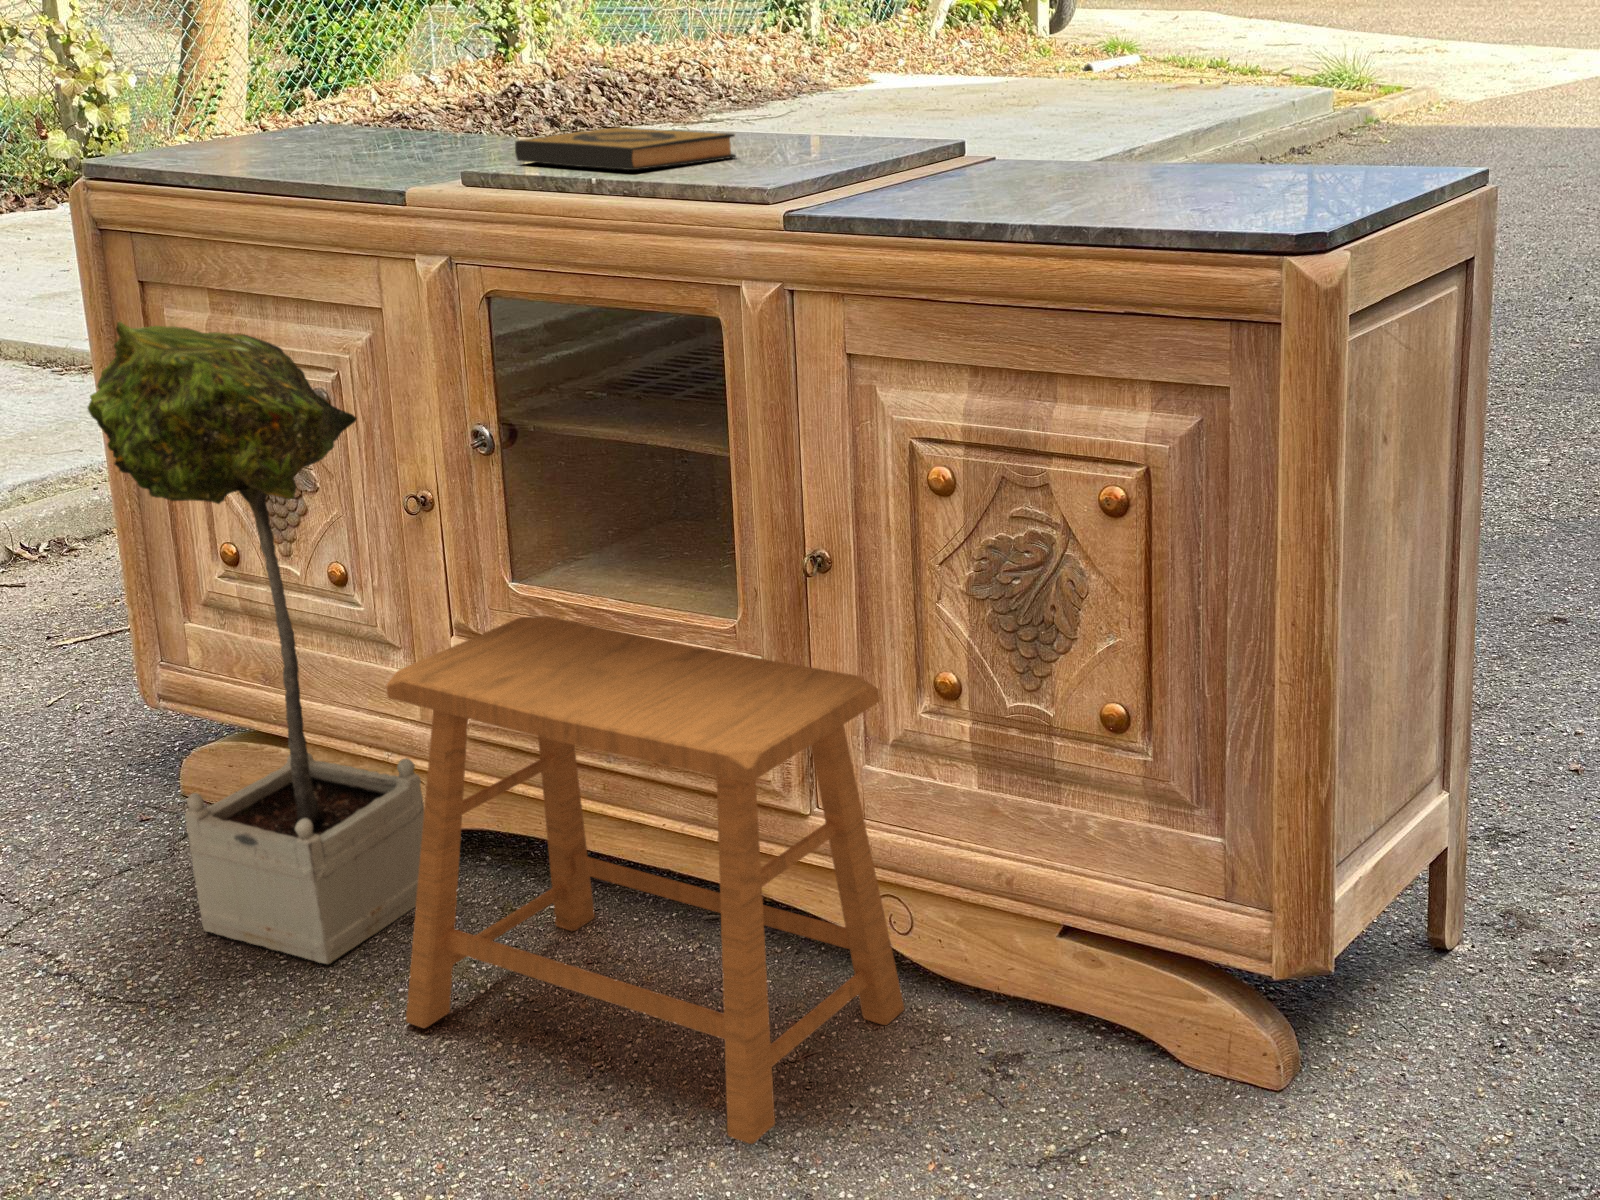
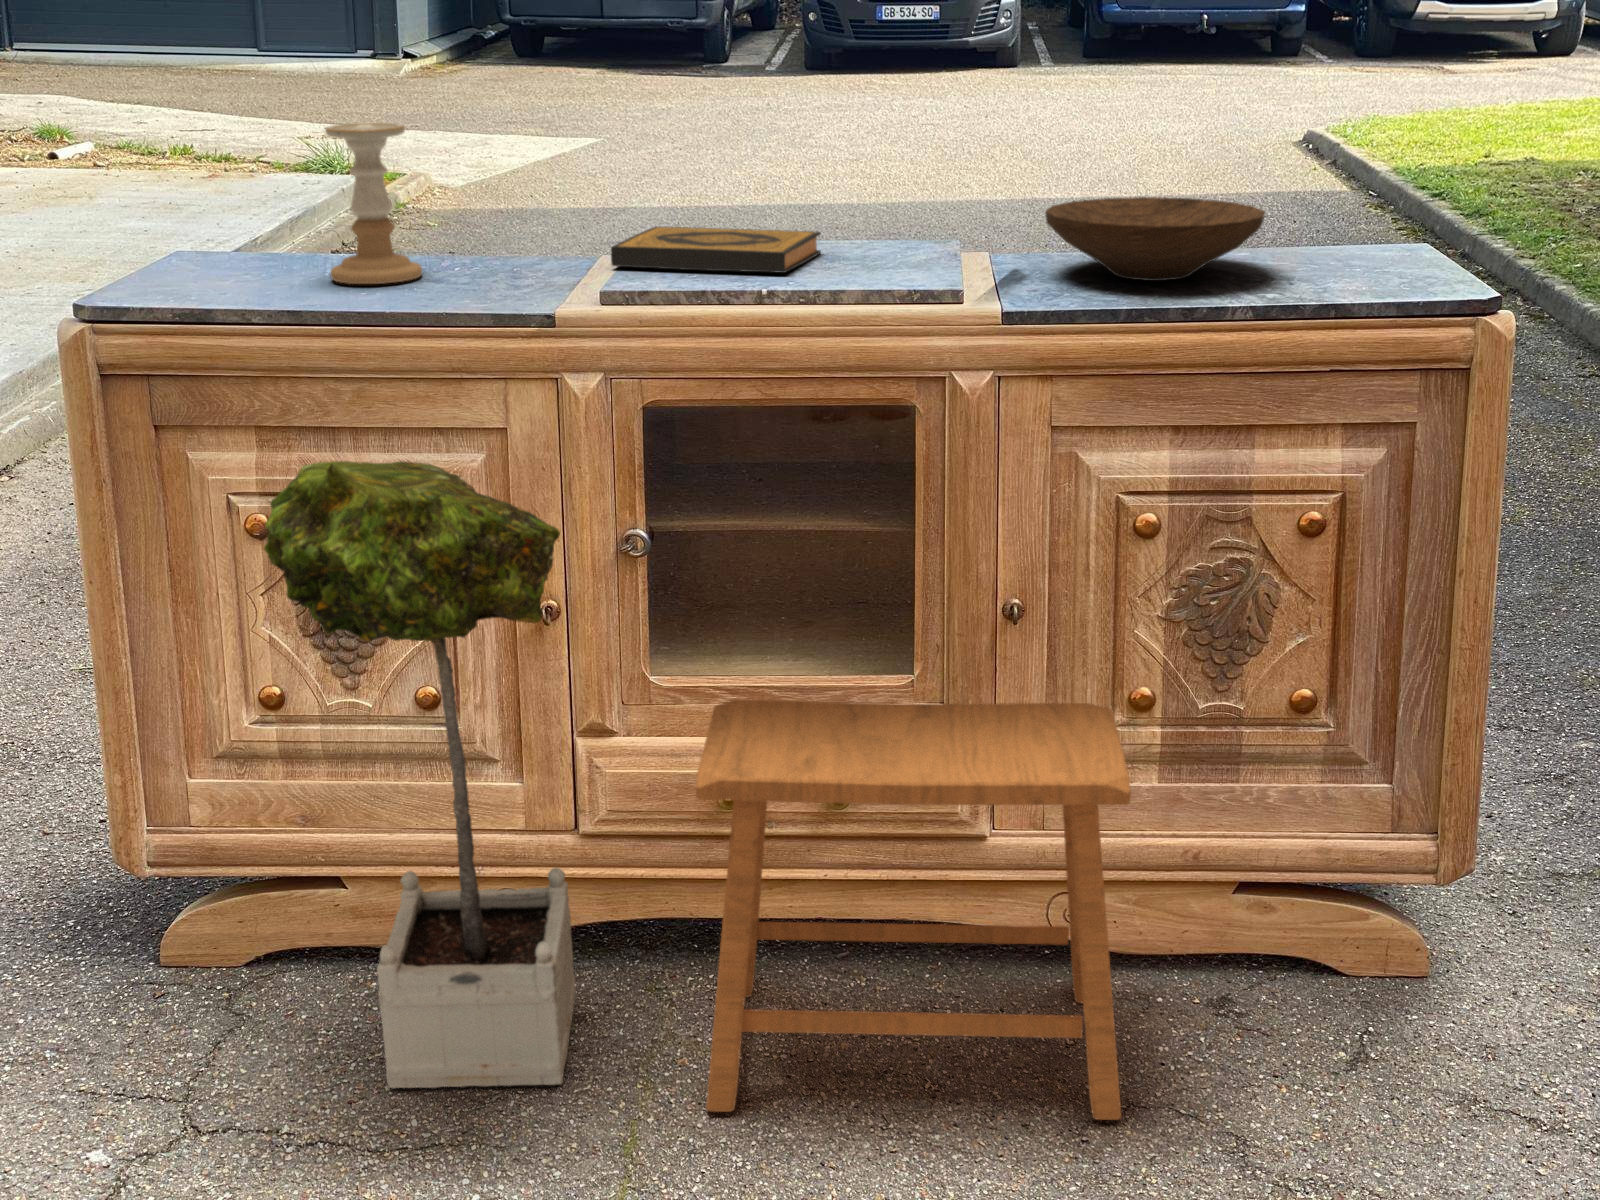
candle holder: none [269,14,368,168] -> present [326,123,422,284]
wooden bowl: none [908,104,1166,196] -> present [1045,197,1265,281]

